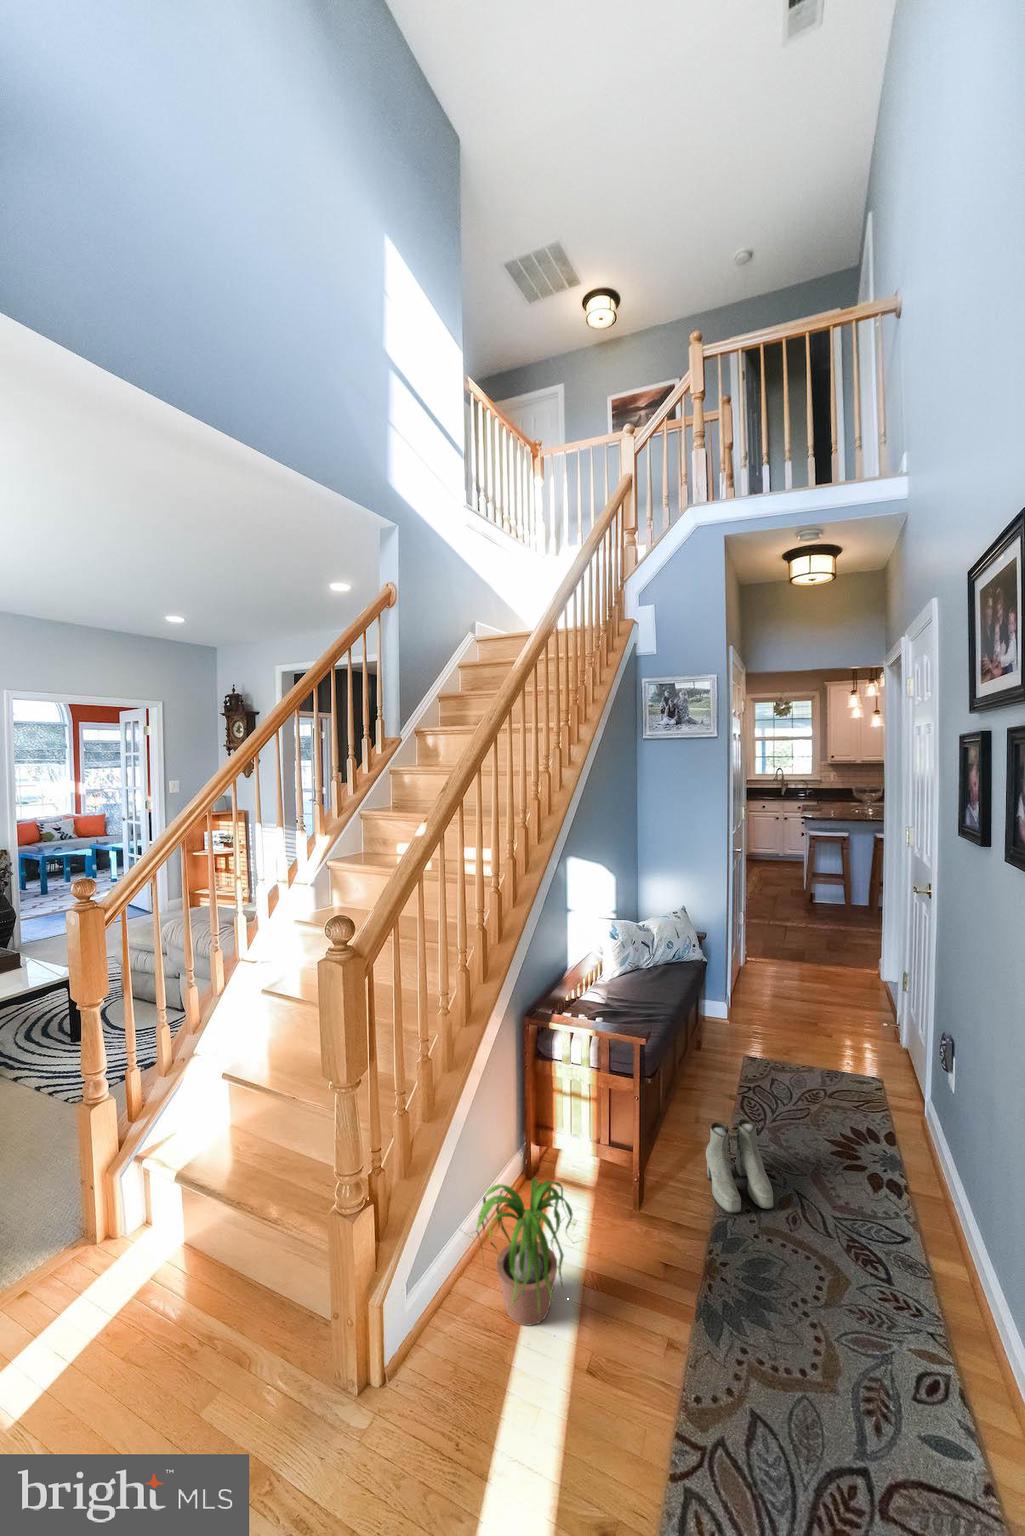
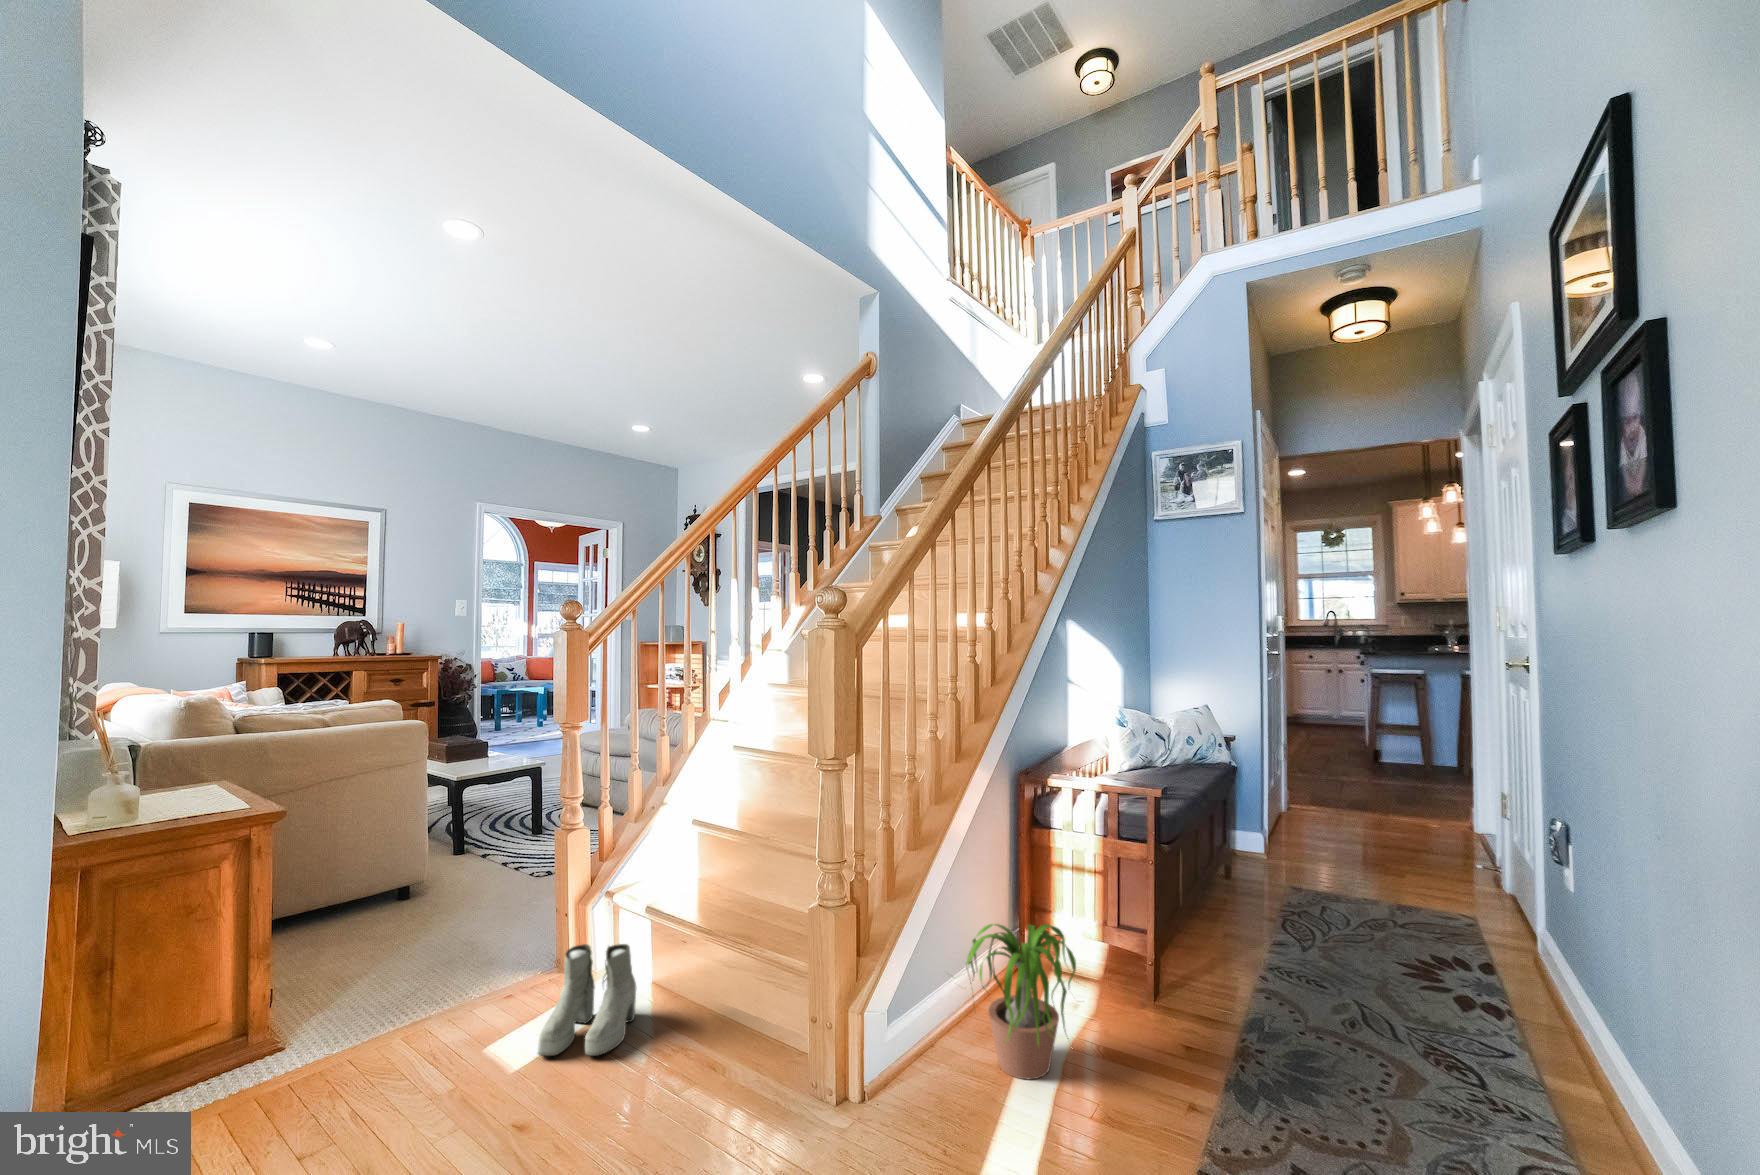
boots: present [706,1119,773,1213] -> present [537,944,636,1056]

